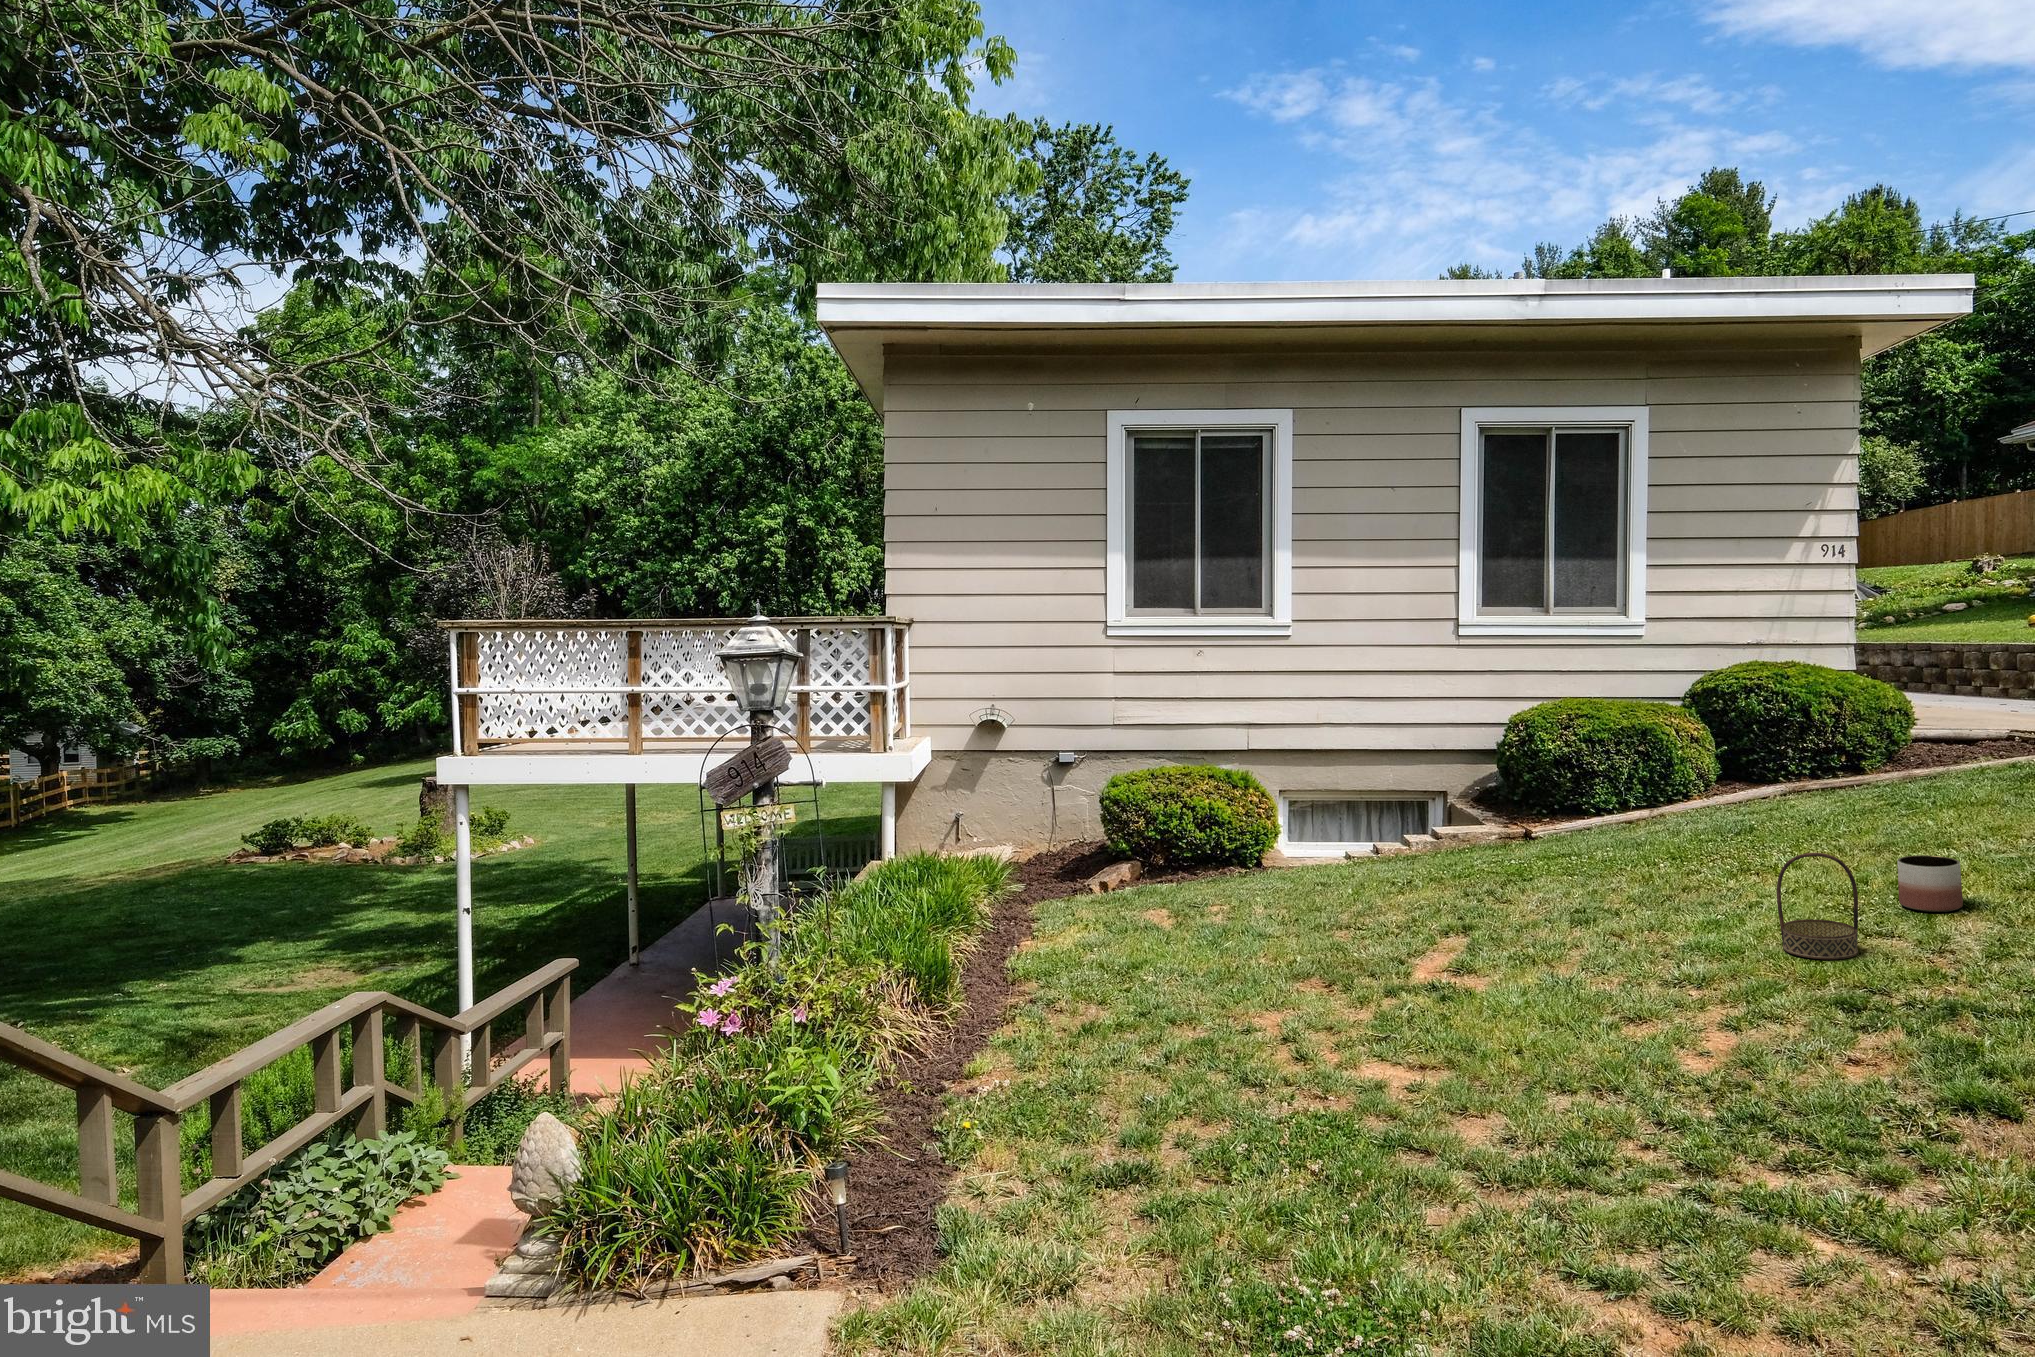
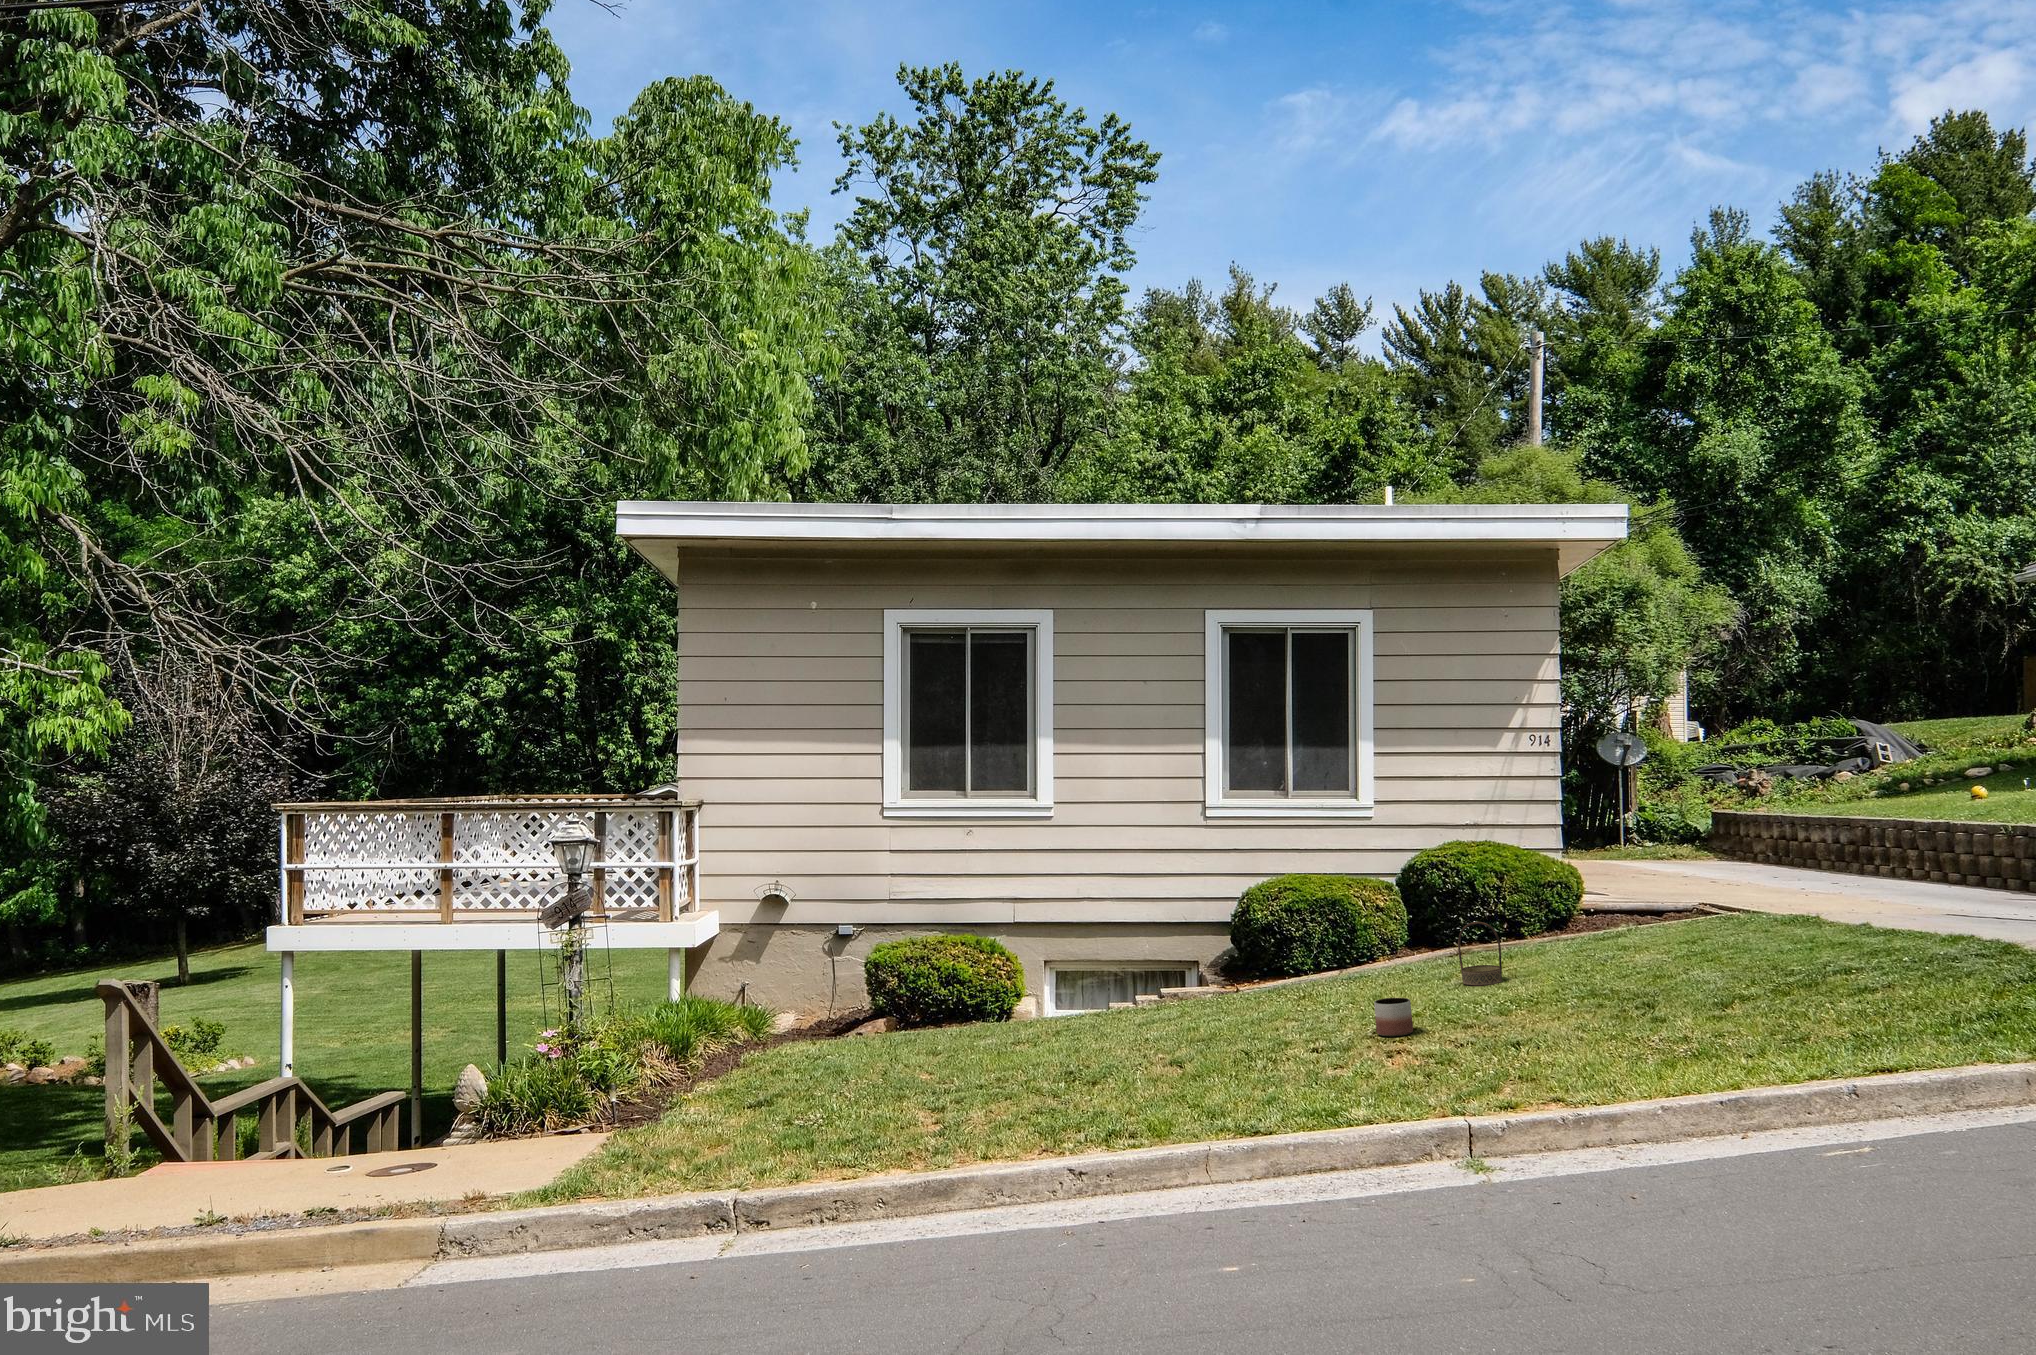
basket: present [1777,853,1858,959] -> present [1458,922,1502,986]

